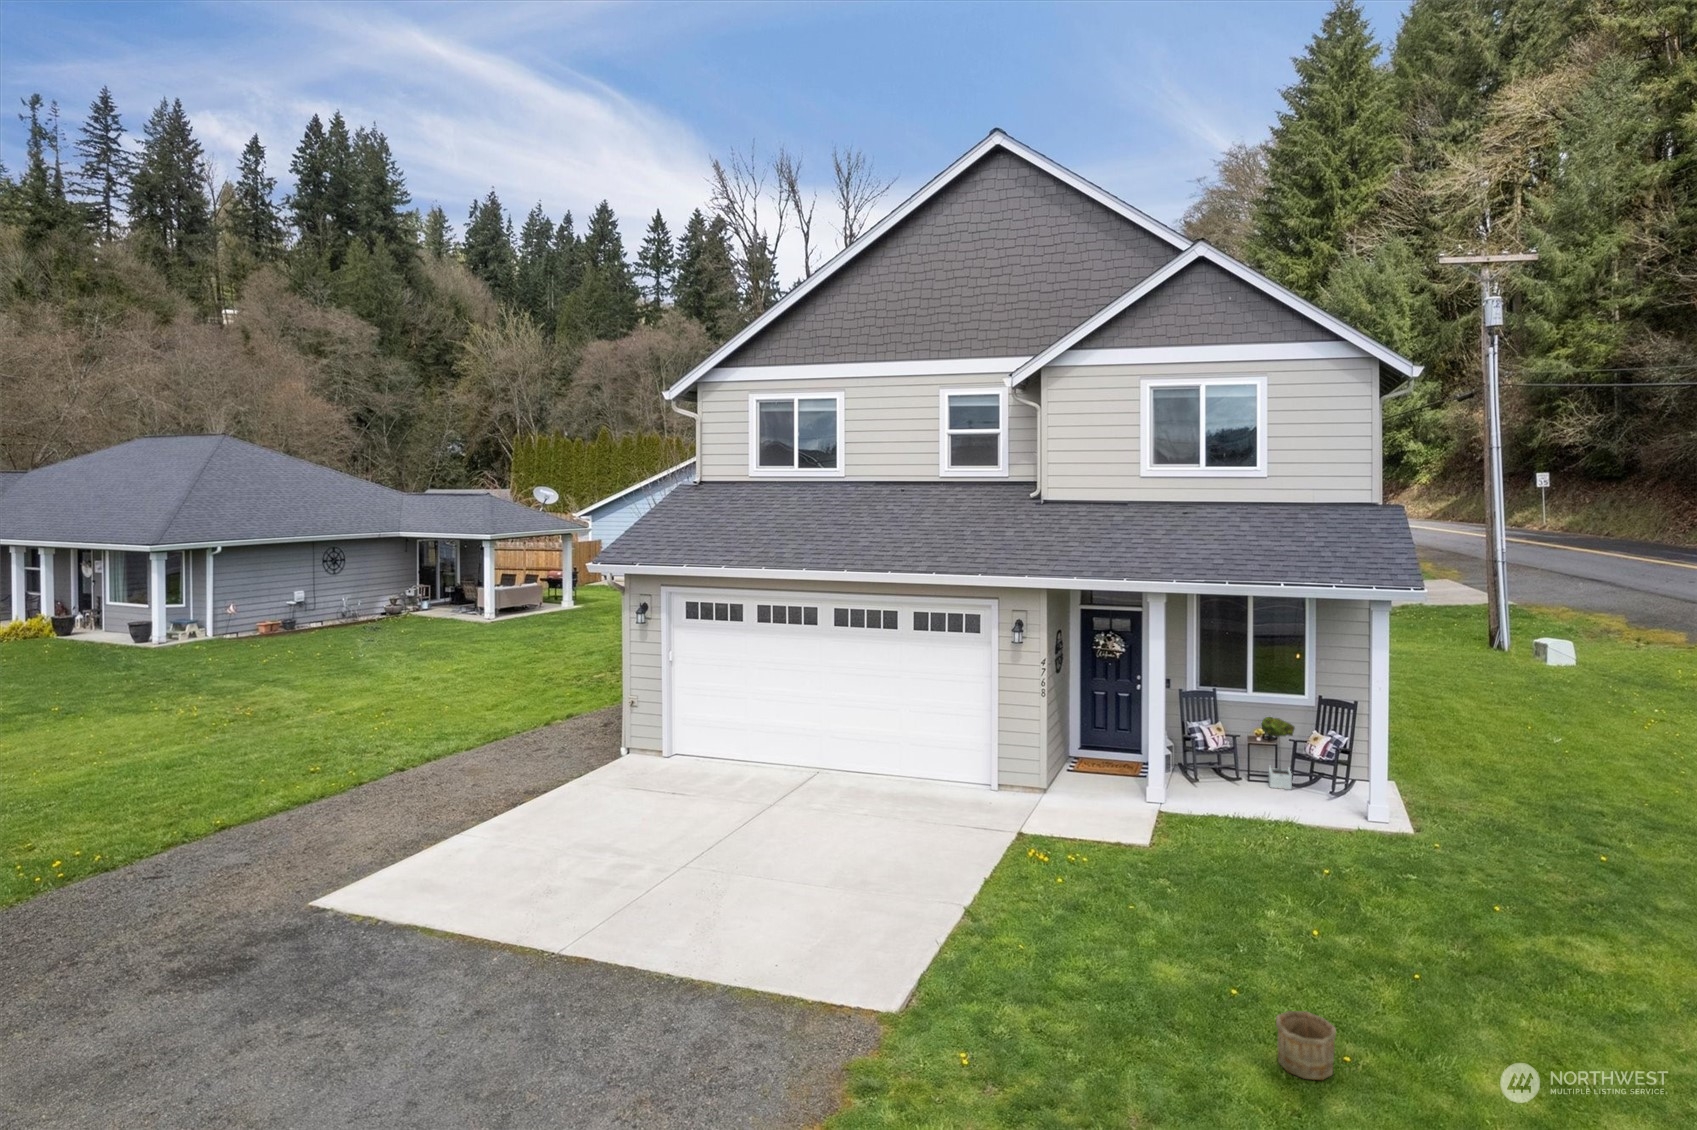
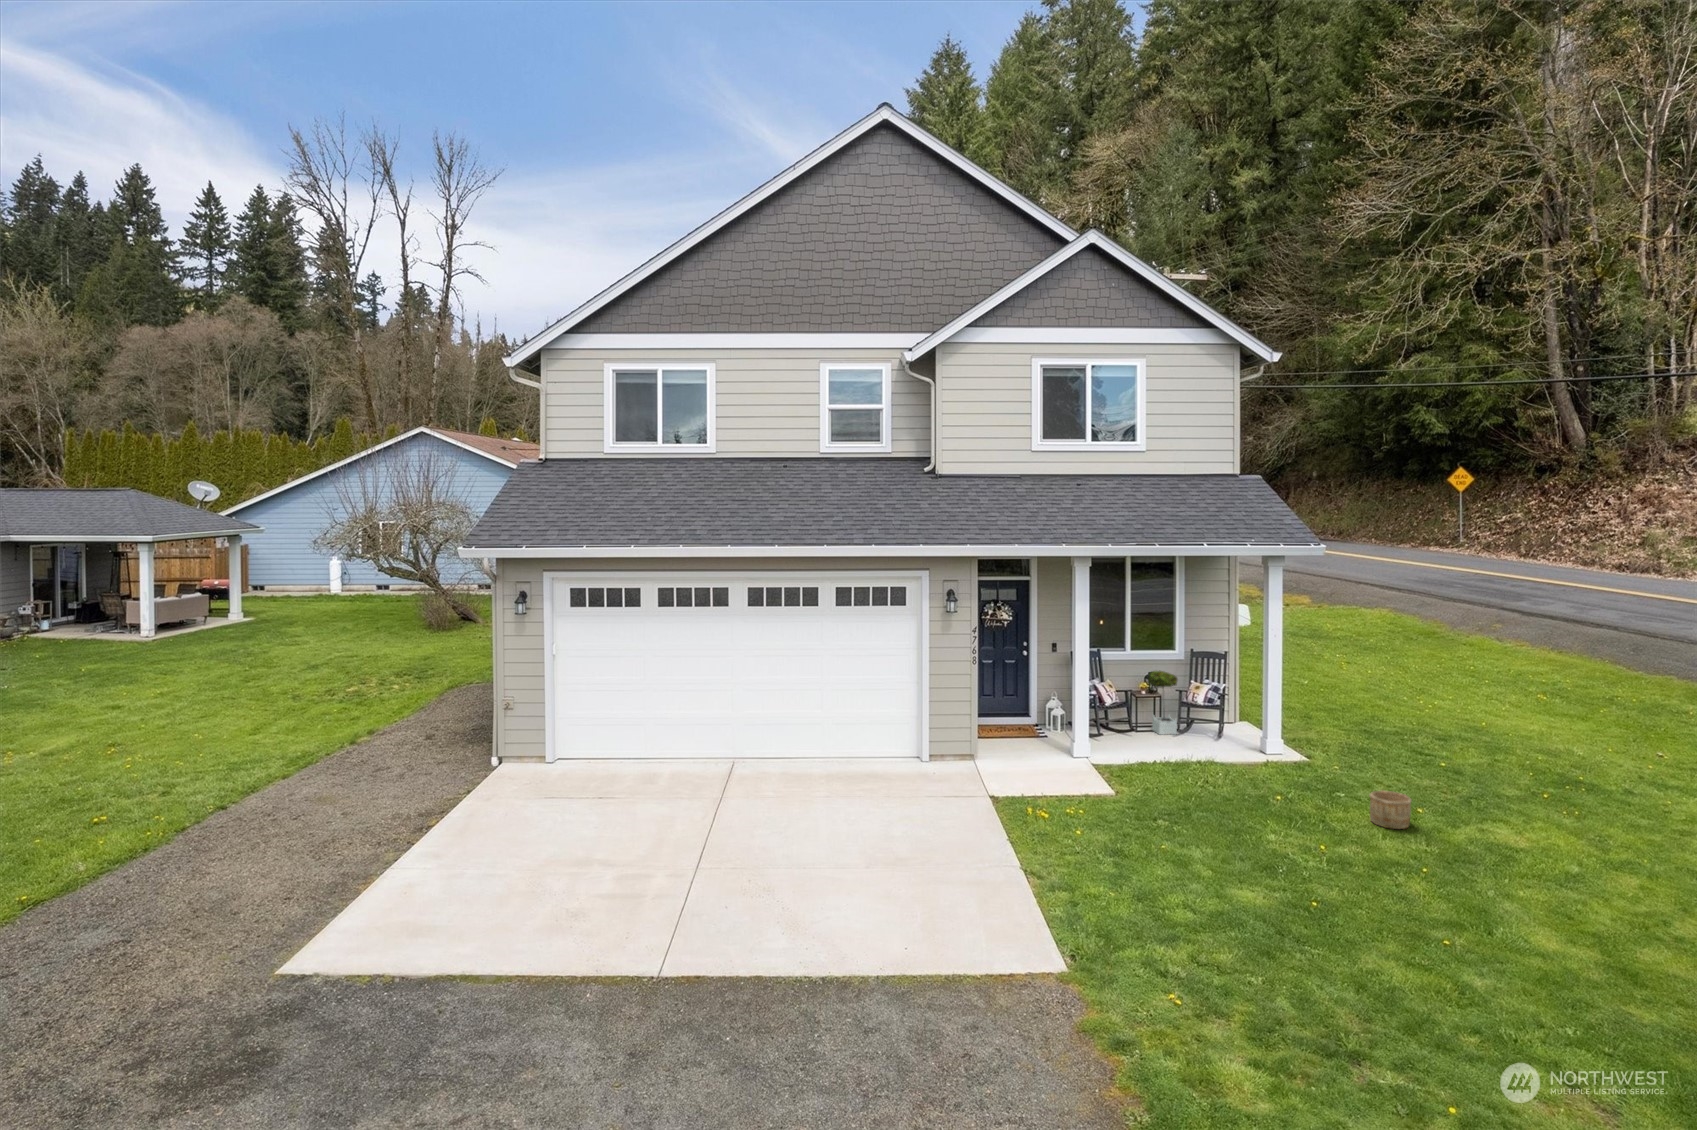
wooden bucket: present [1276,1011,1336,1080] -> present [1370,790,1412,829]

